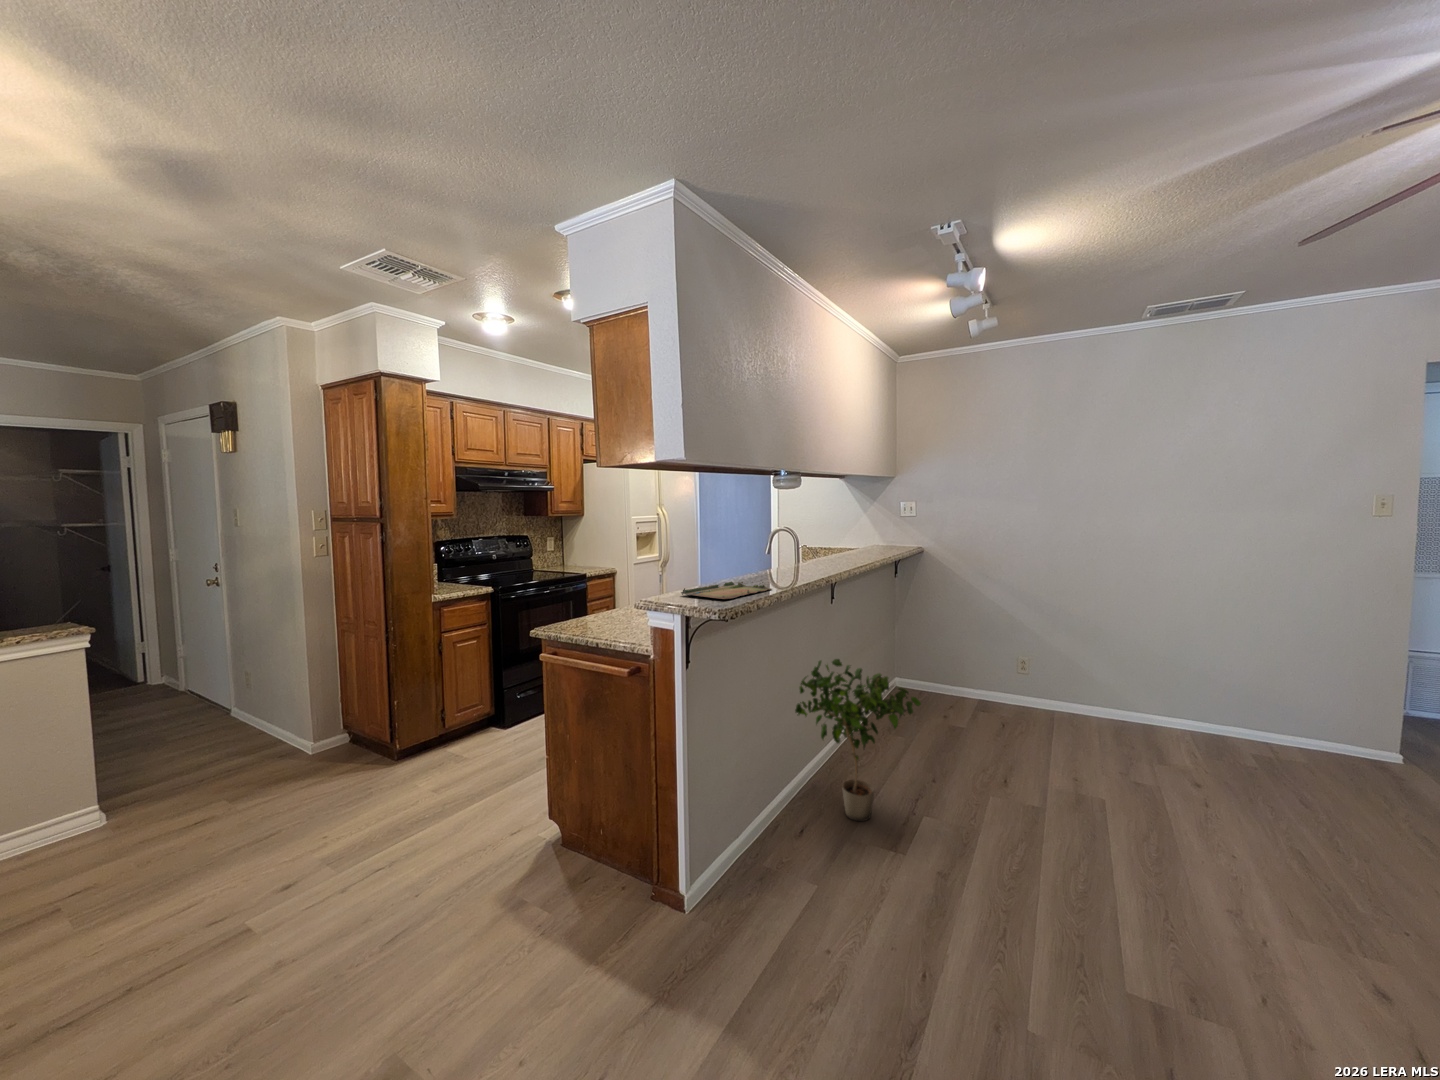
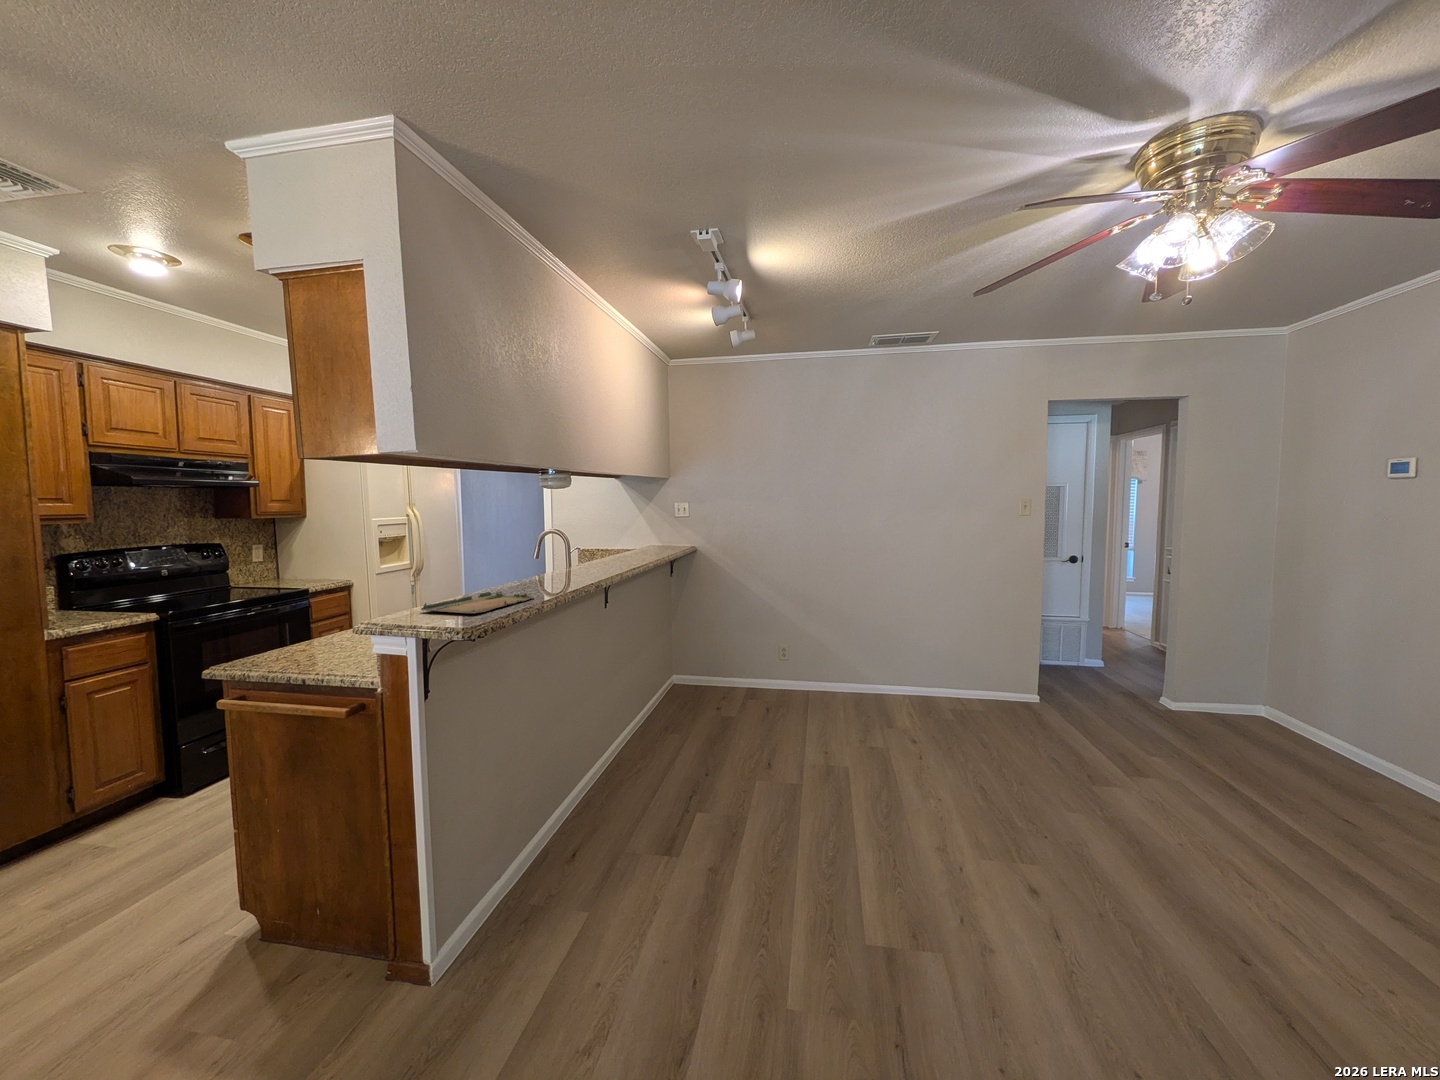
potted plant: present [795,659,921,821] -> none [567,664,694,828]

